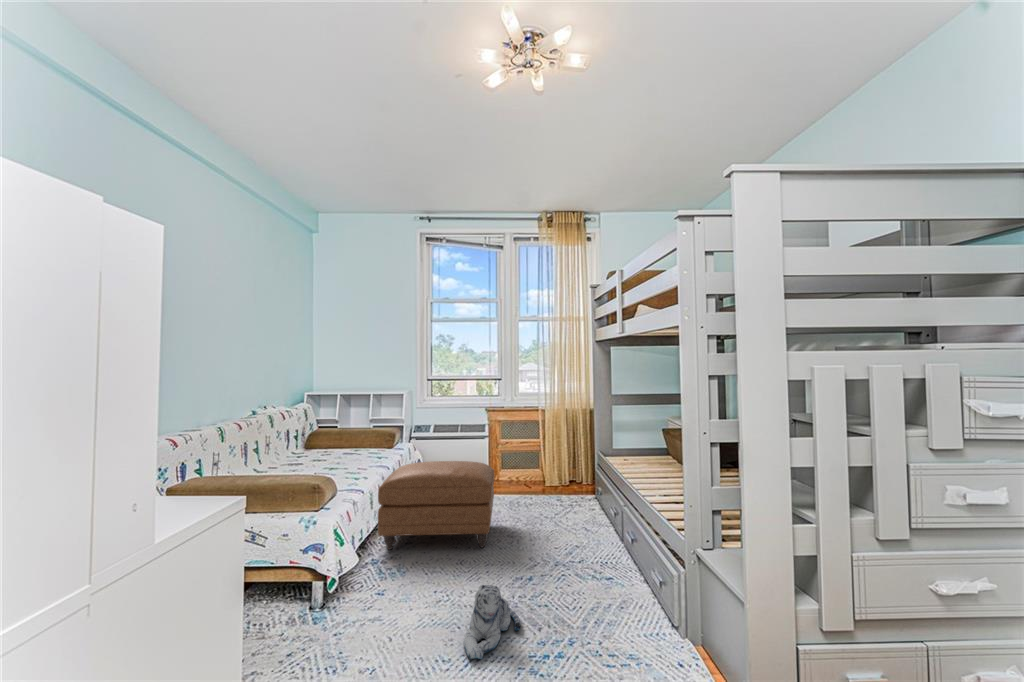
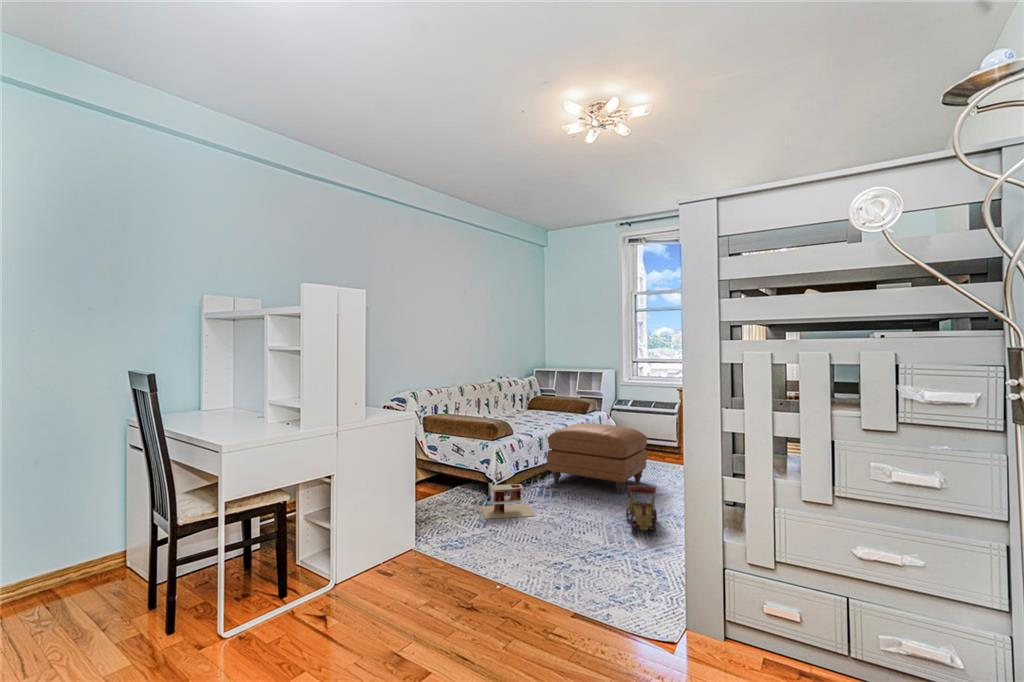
toy train: none [519,534,579,605] -> present [626,485,657,535]
toy house: none [311,571,409,646] -> present [482,484,535,519]
plush toy: present [464,585,521,659] -> none [548,500,601,545]

